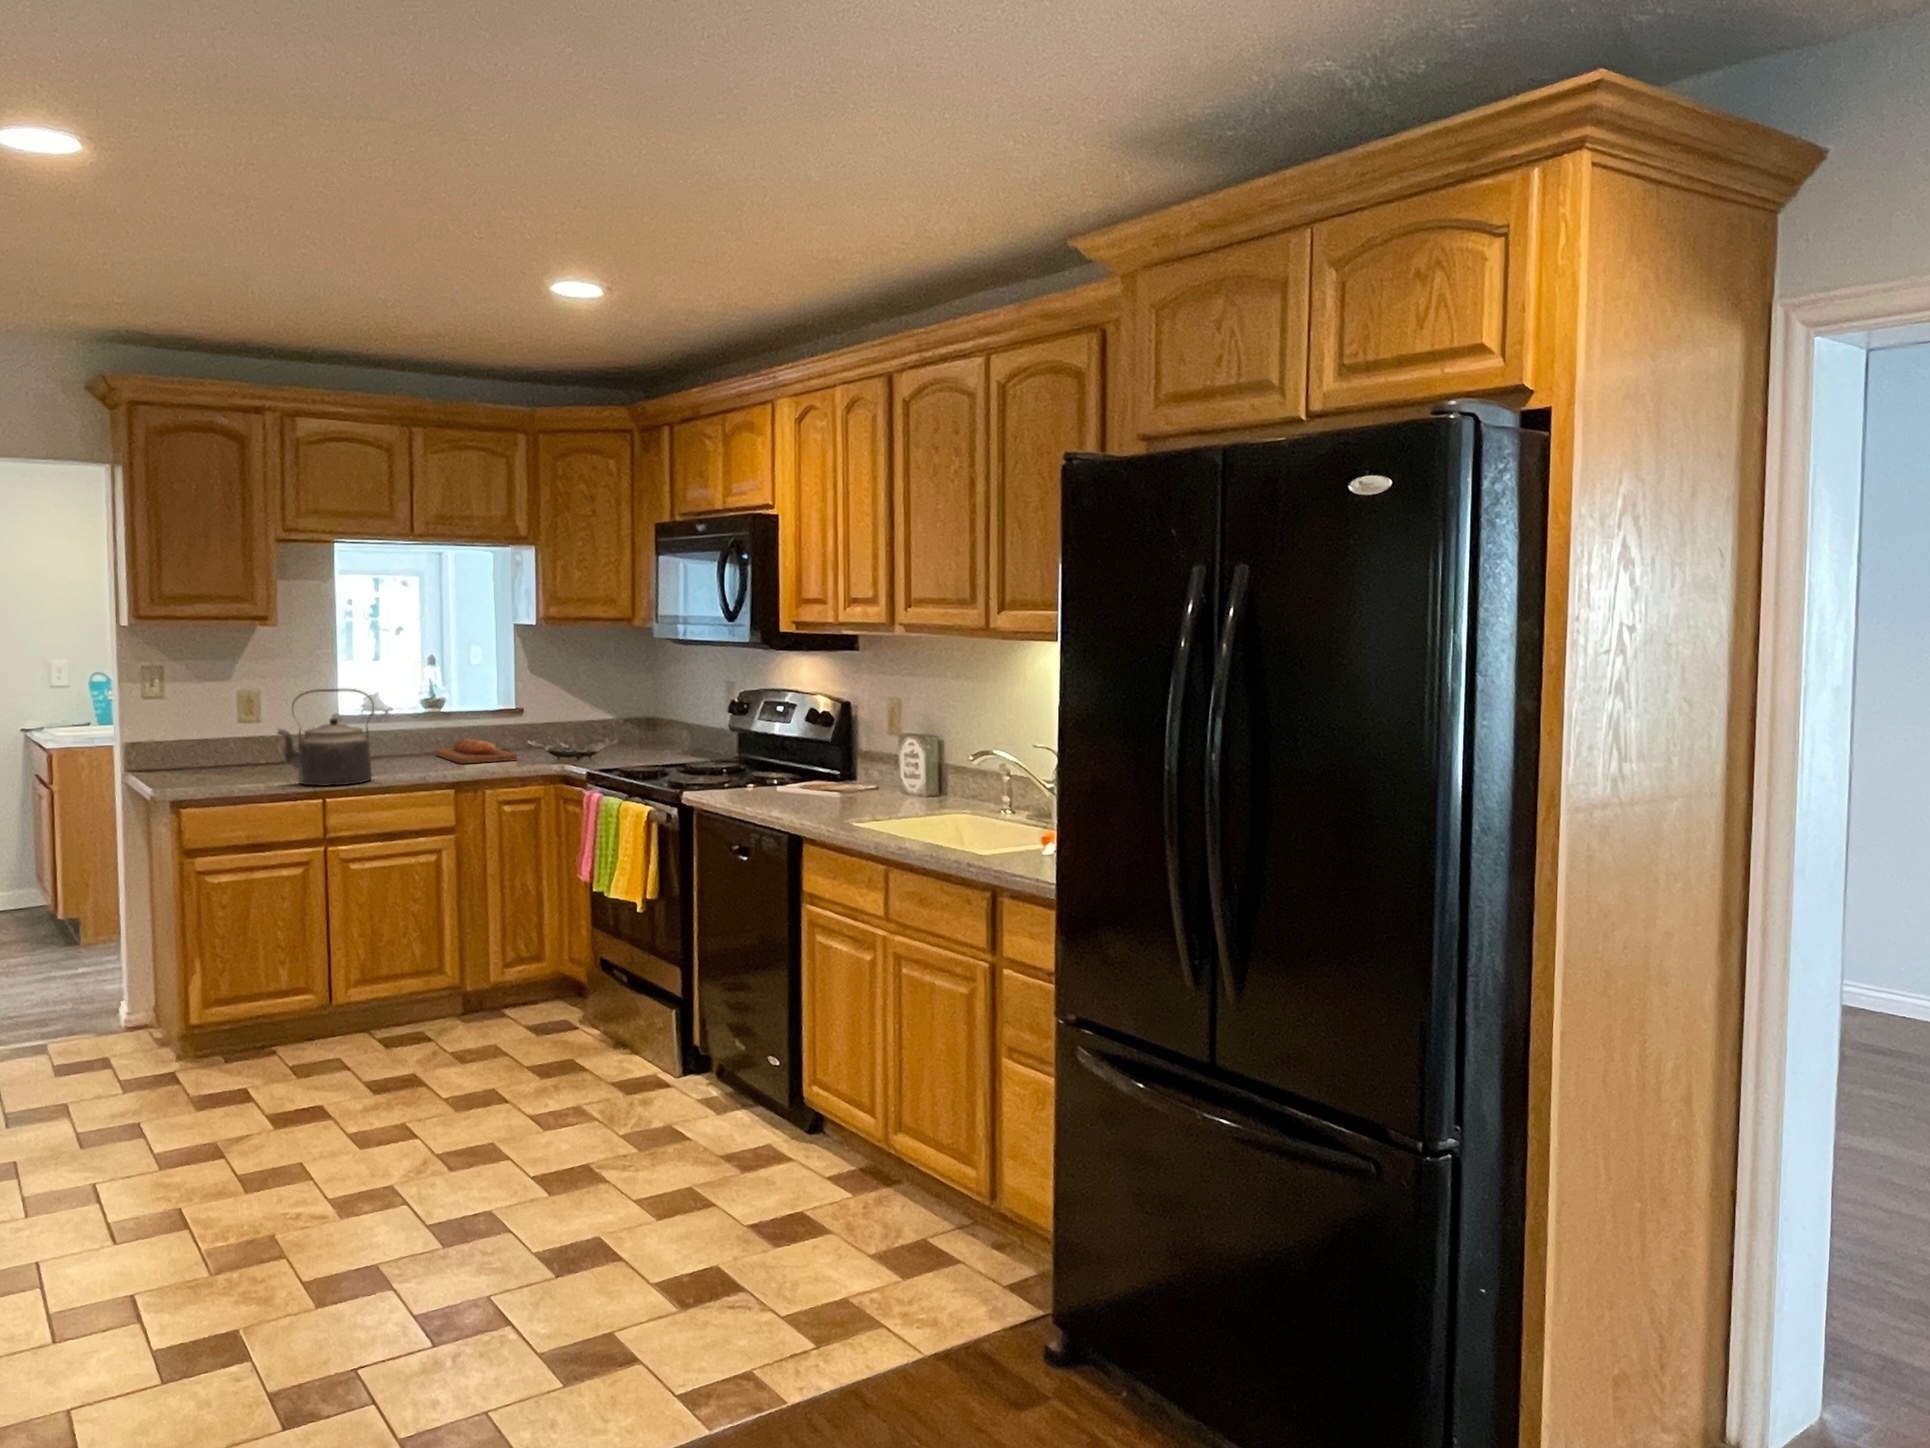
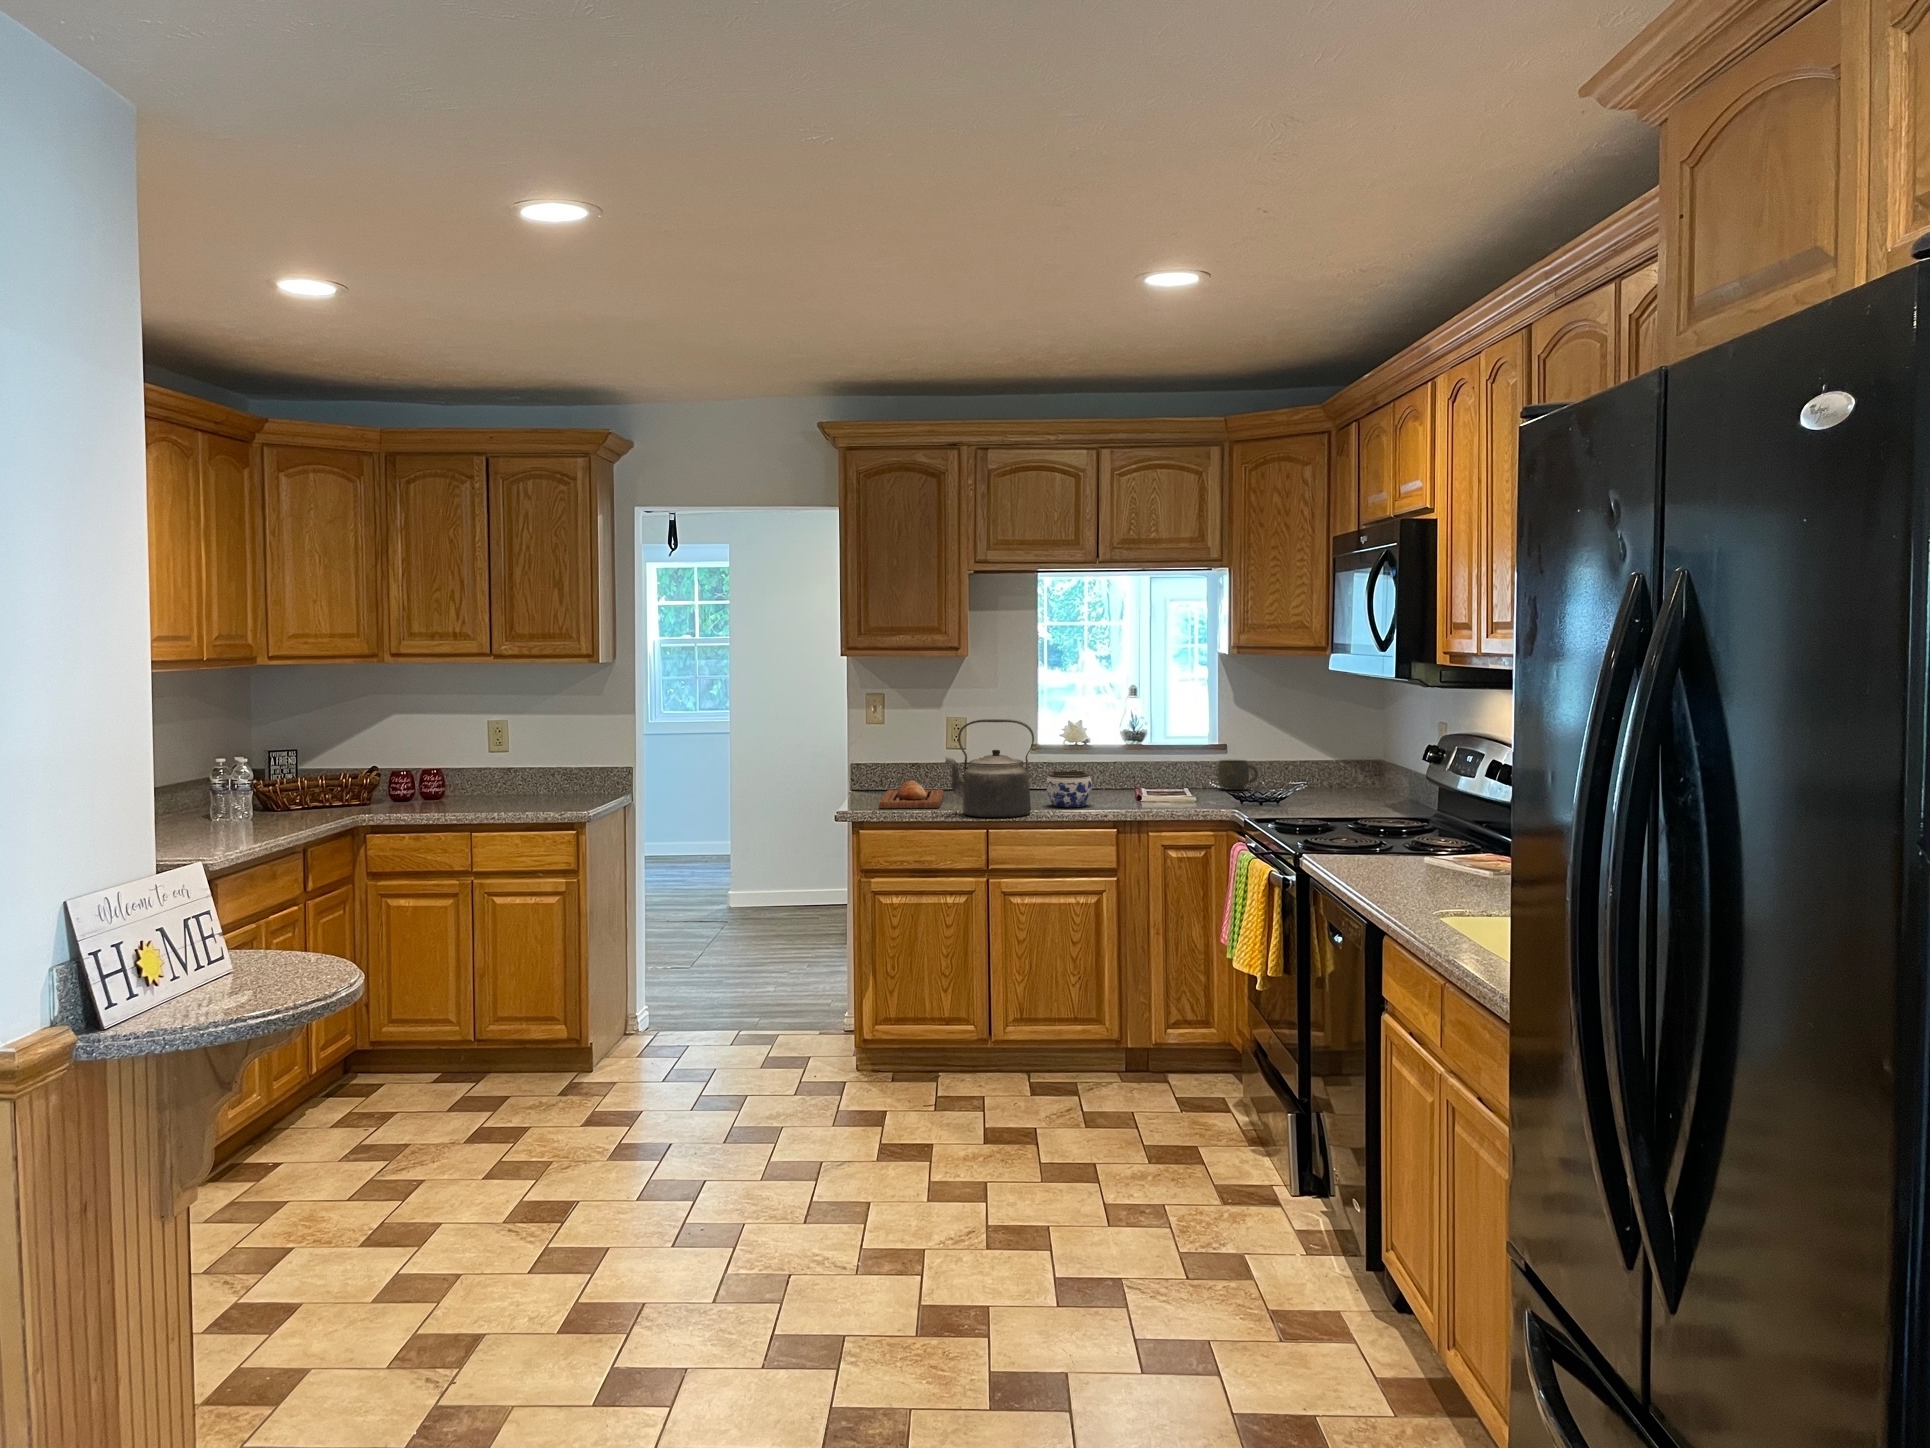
mug: none [519,721,557,749] -> present [1217,760,1258,790]
jar: none [374,737,422,772] -> present [1046,771,1092,807]
bread loaf: present [435,738,517,764] -> present [879,780,944,808]

